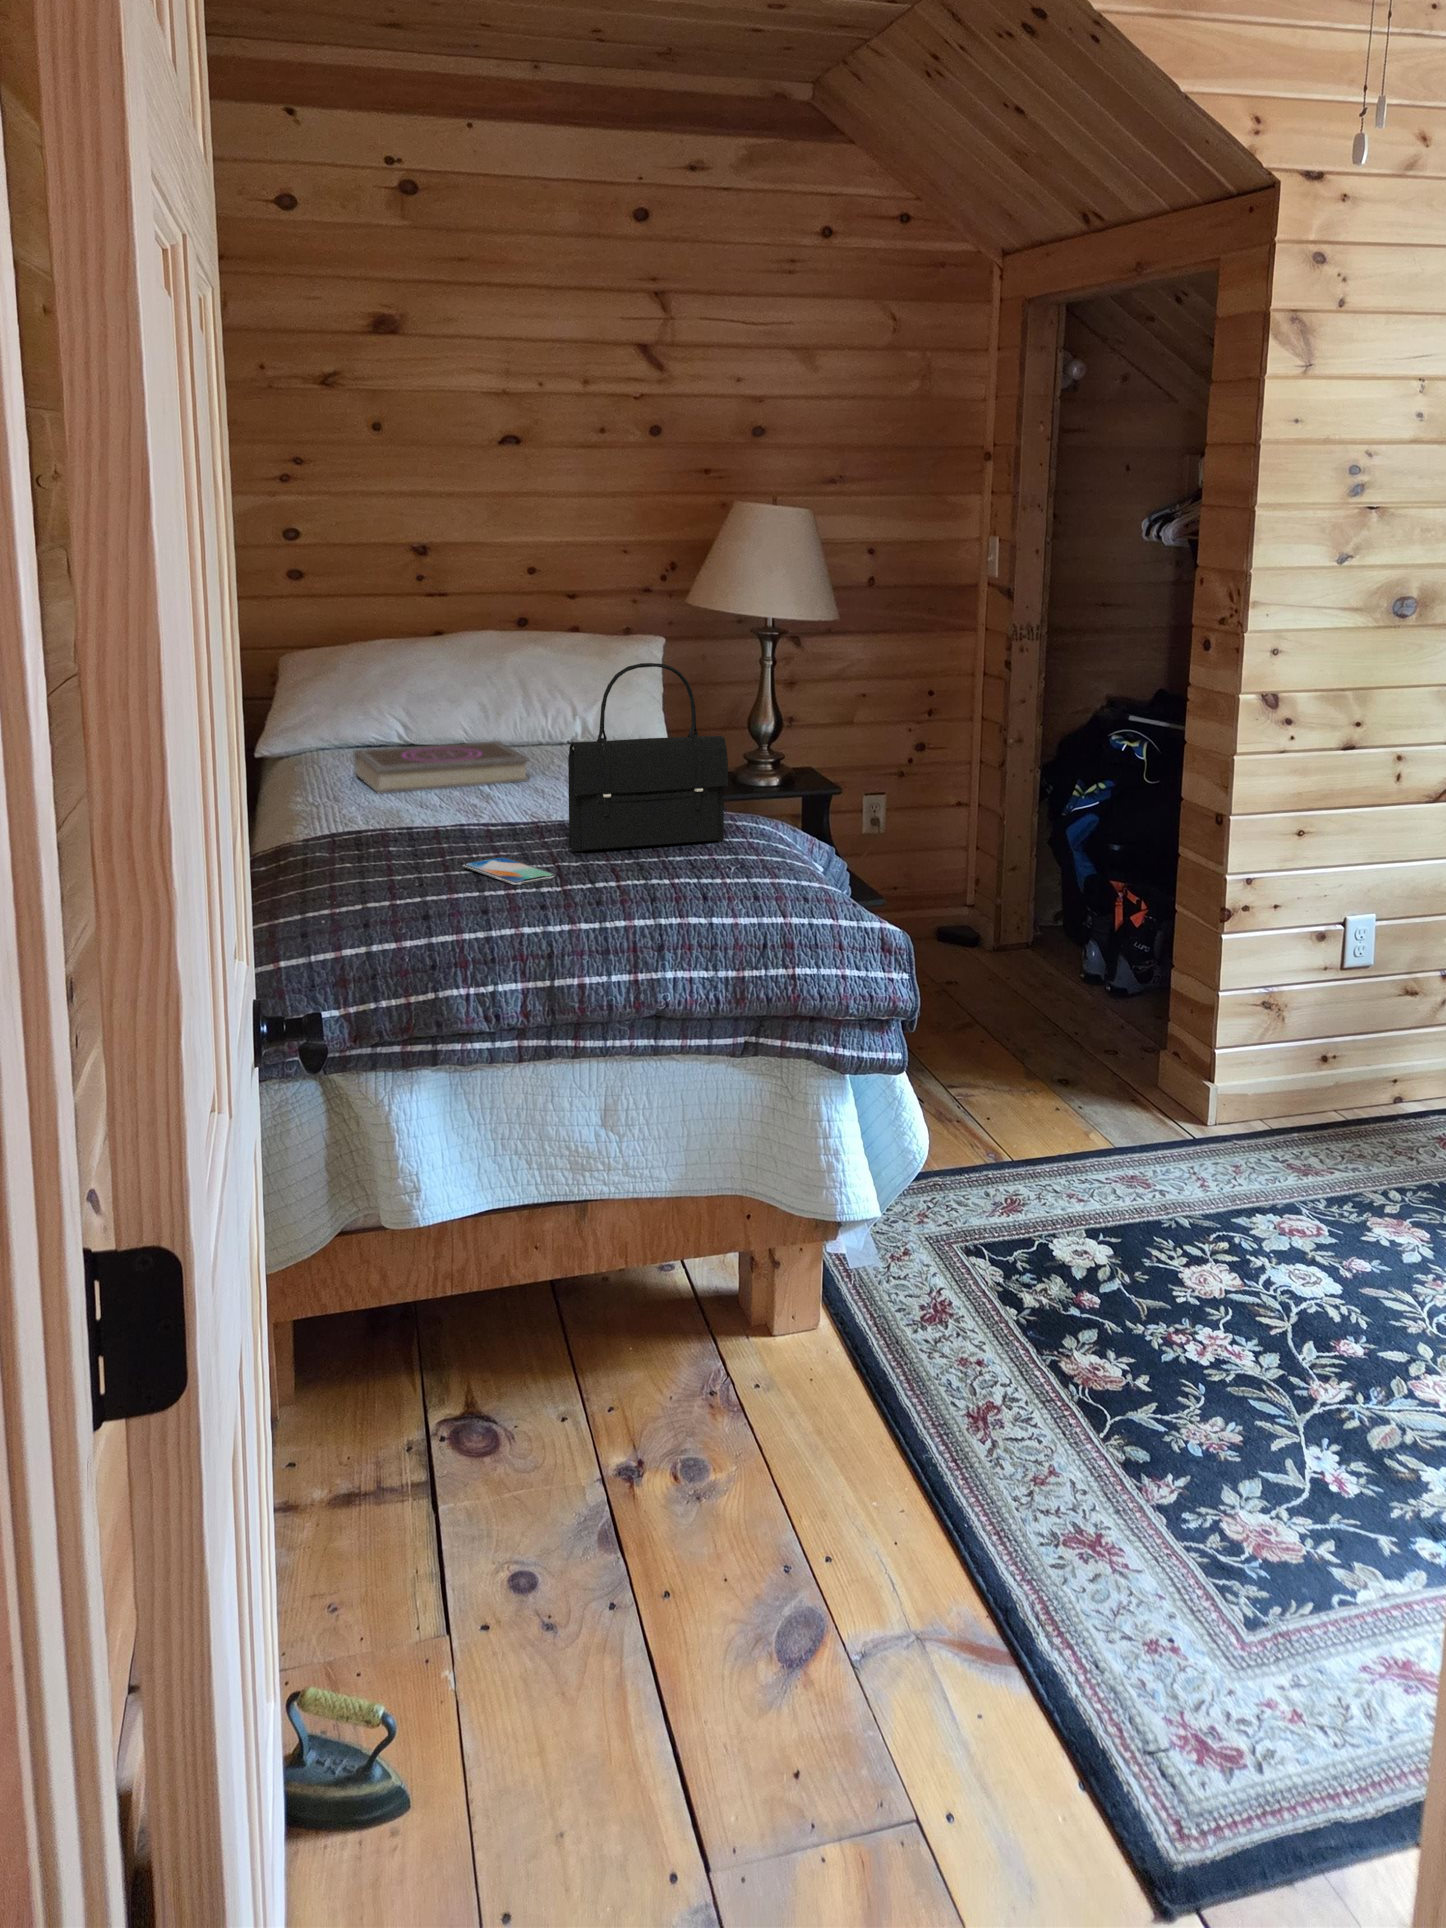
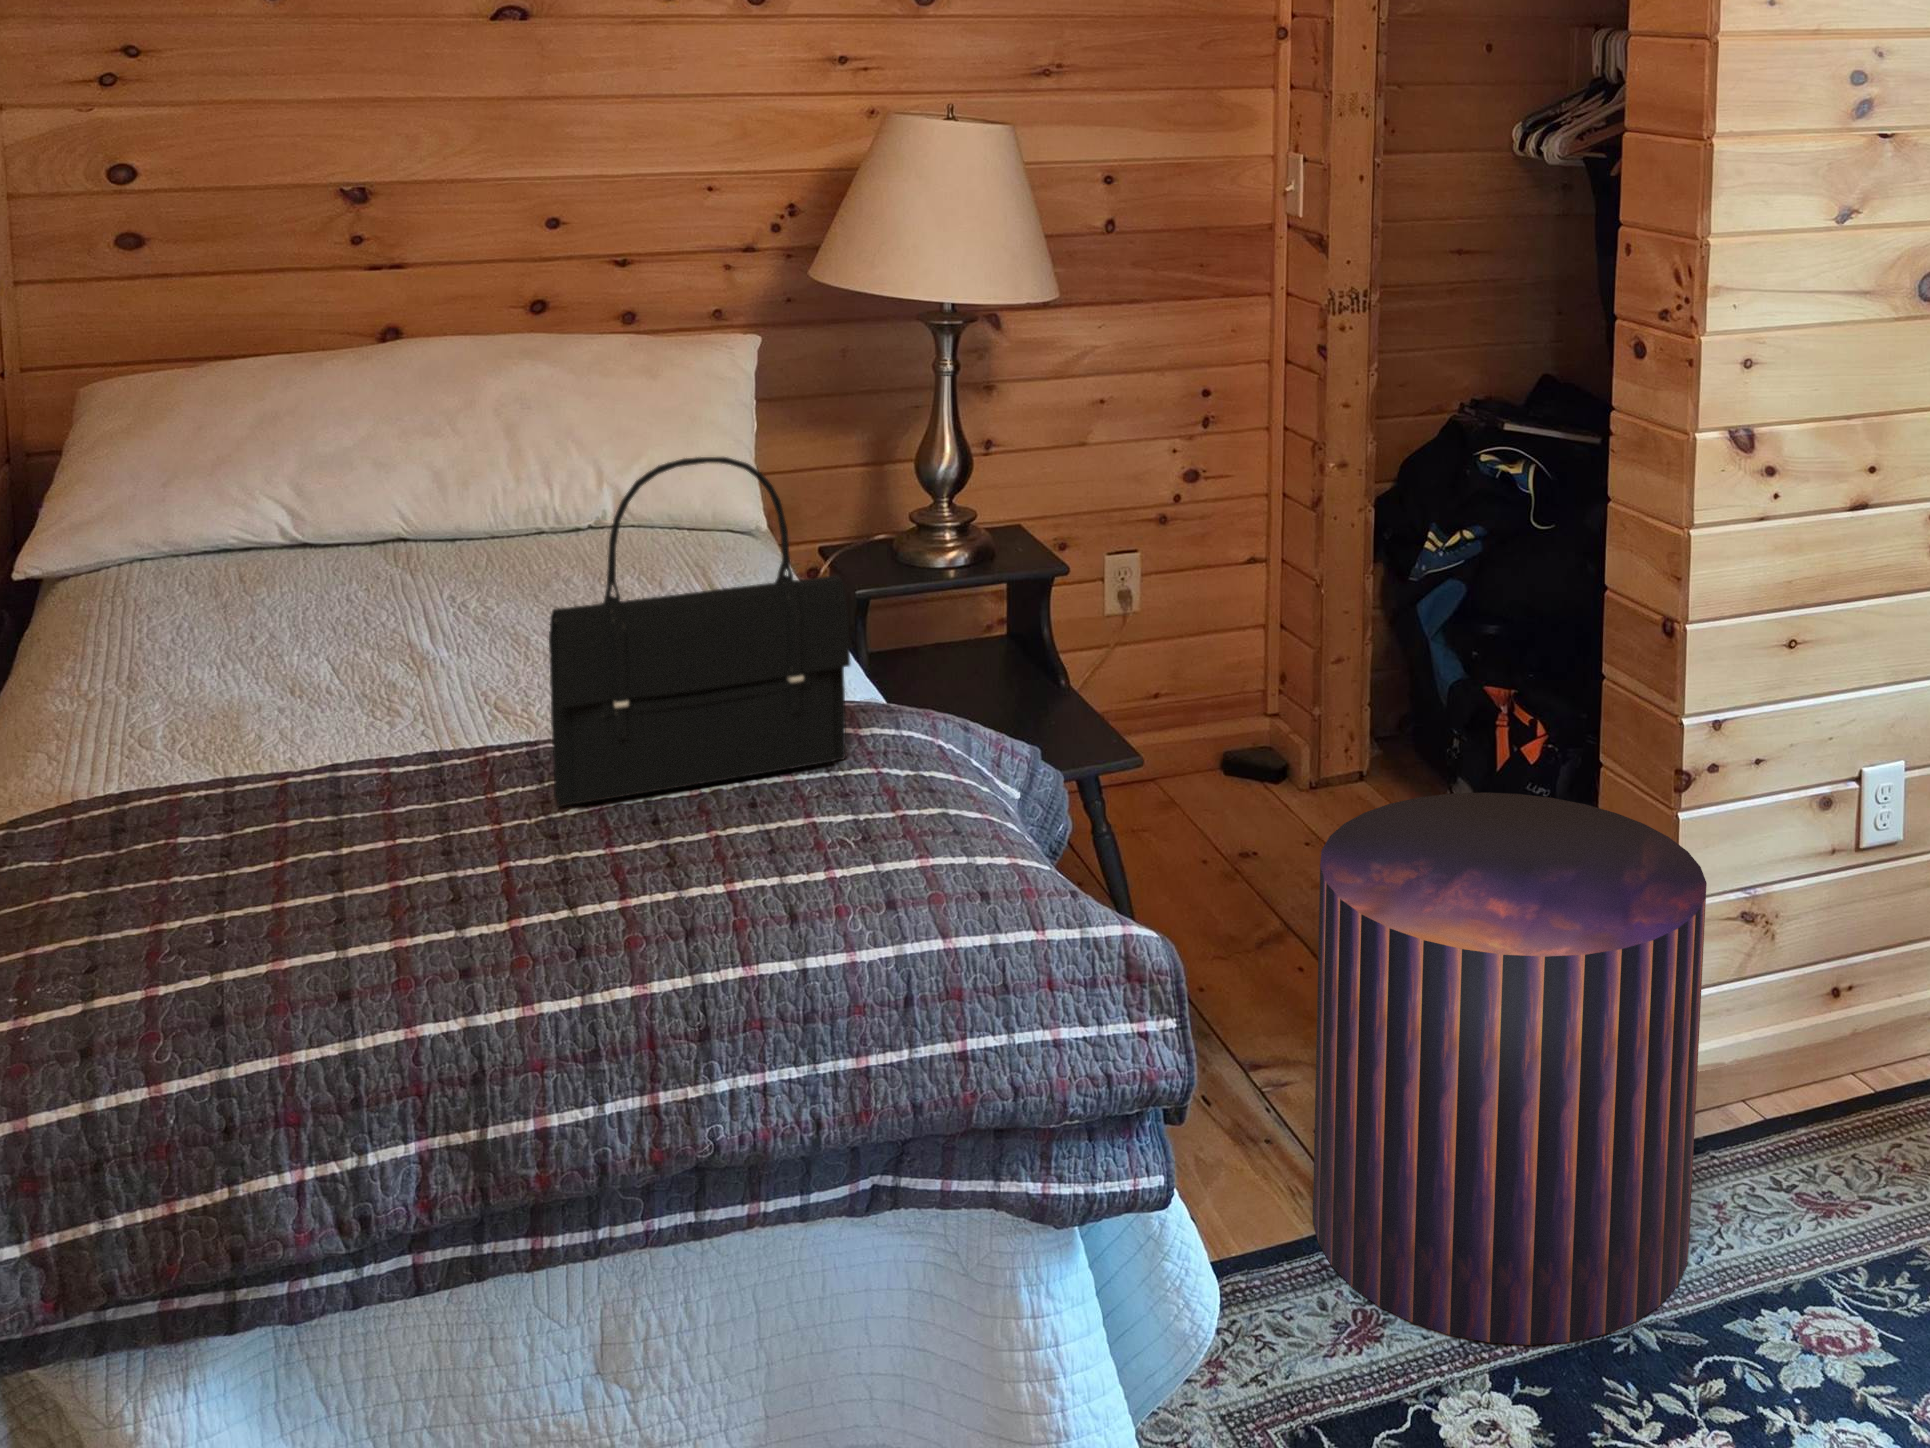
book: present [353,741,529,794] -> none [229,531,536,652]
smartphone: present [463,857,556,885] -> none [332,834,508,916]
pouf: none [985,917,1231,1221] -> present [1313,793,1707,1345]

